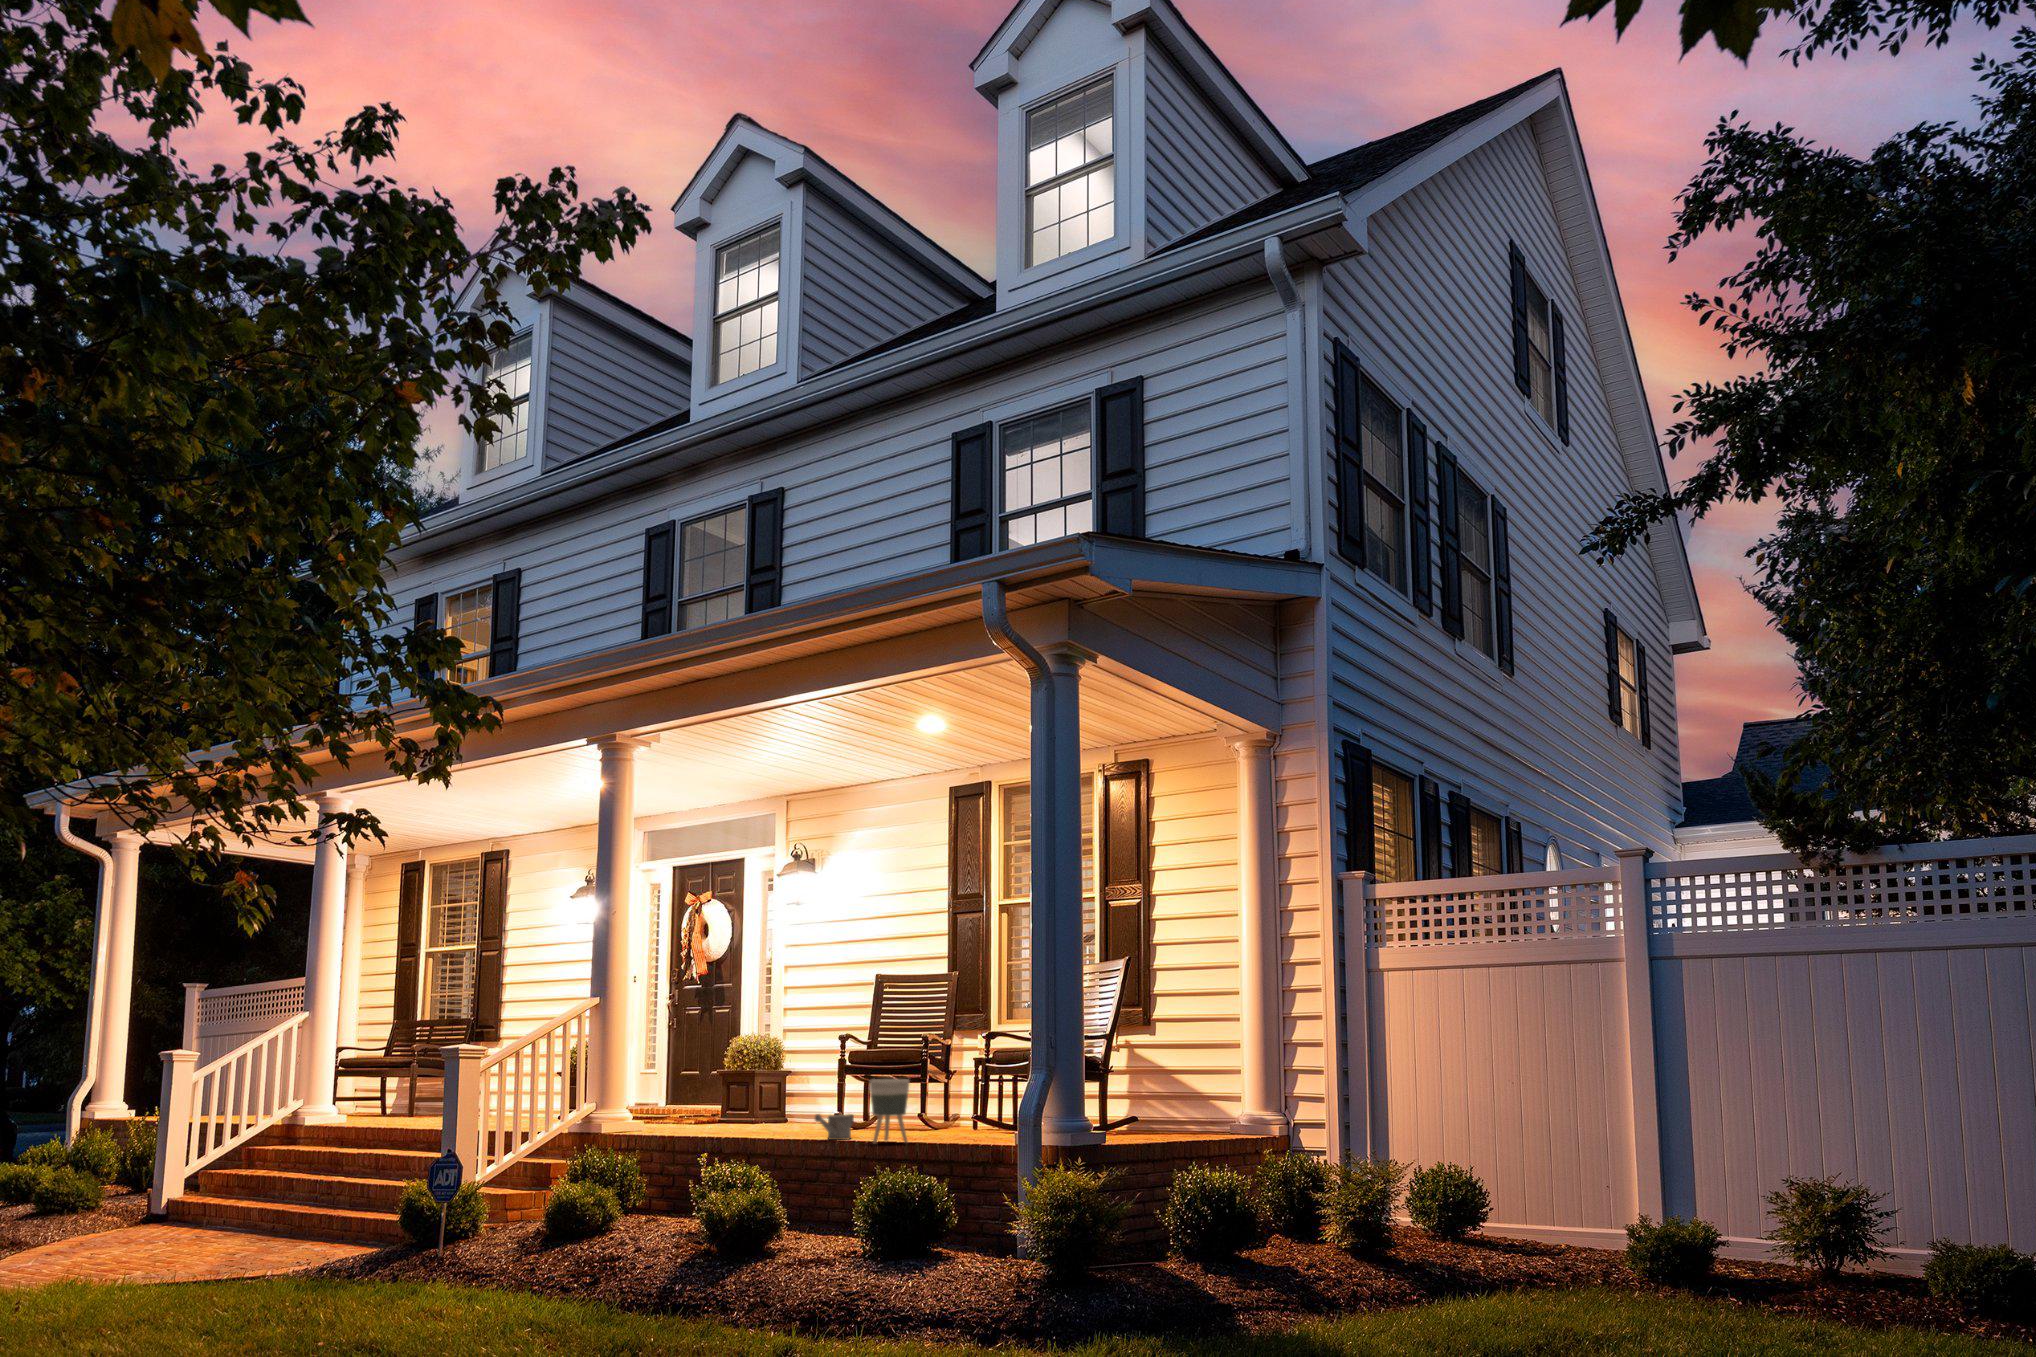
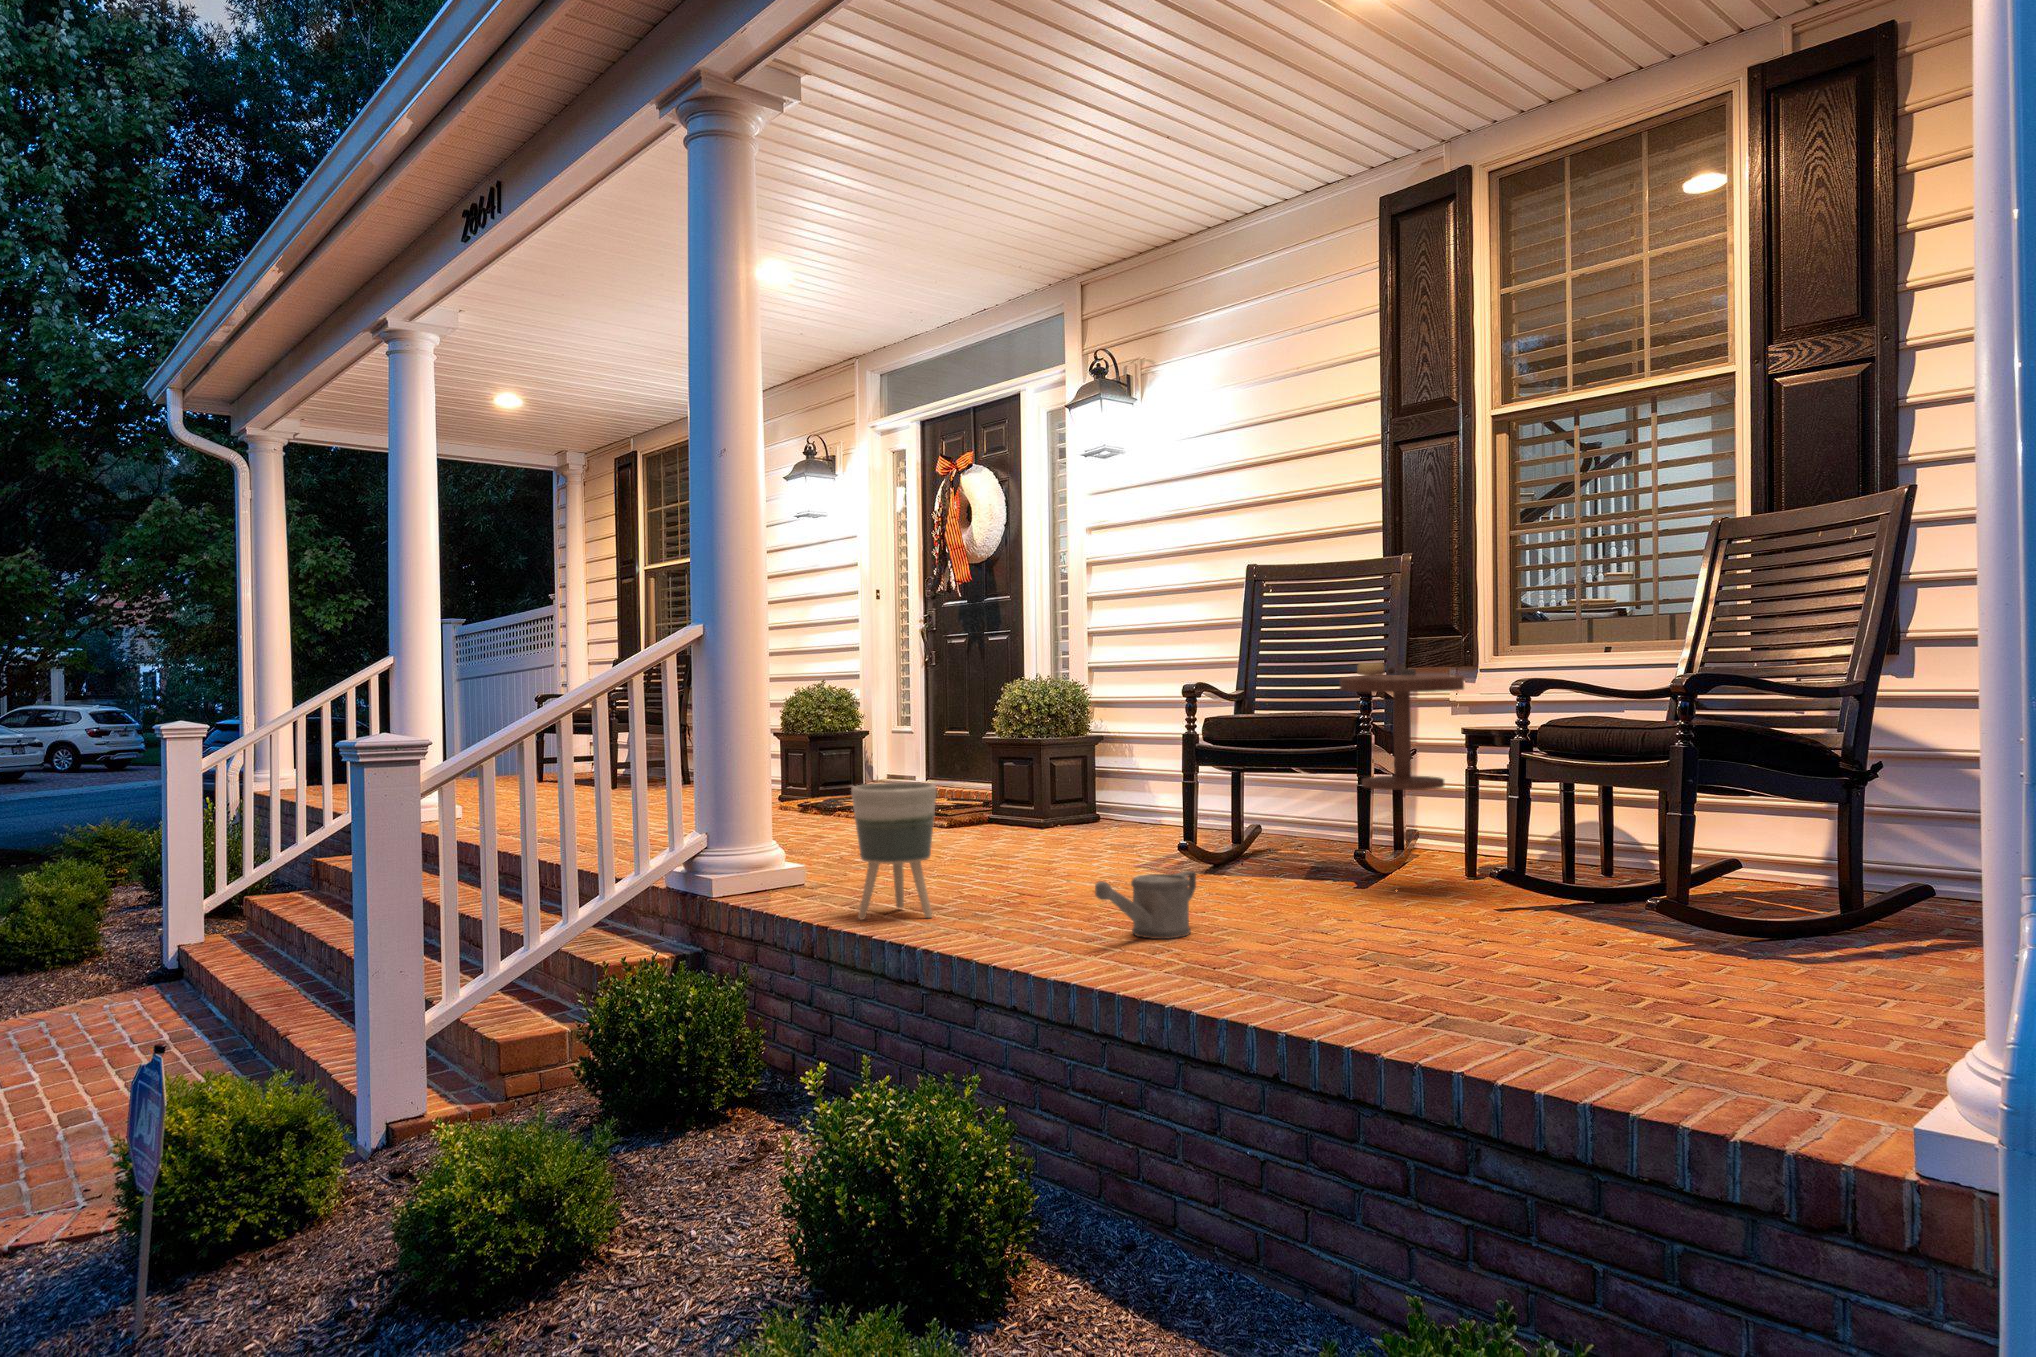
side table: none [917,1027,970,1130] -> present [1340,663,1464,790]
planter: present [870,1079,909,1144] -> present [851,782,937,919]

